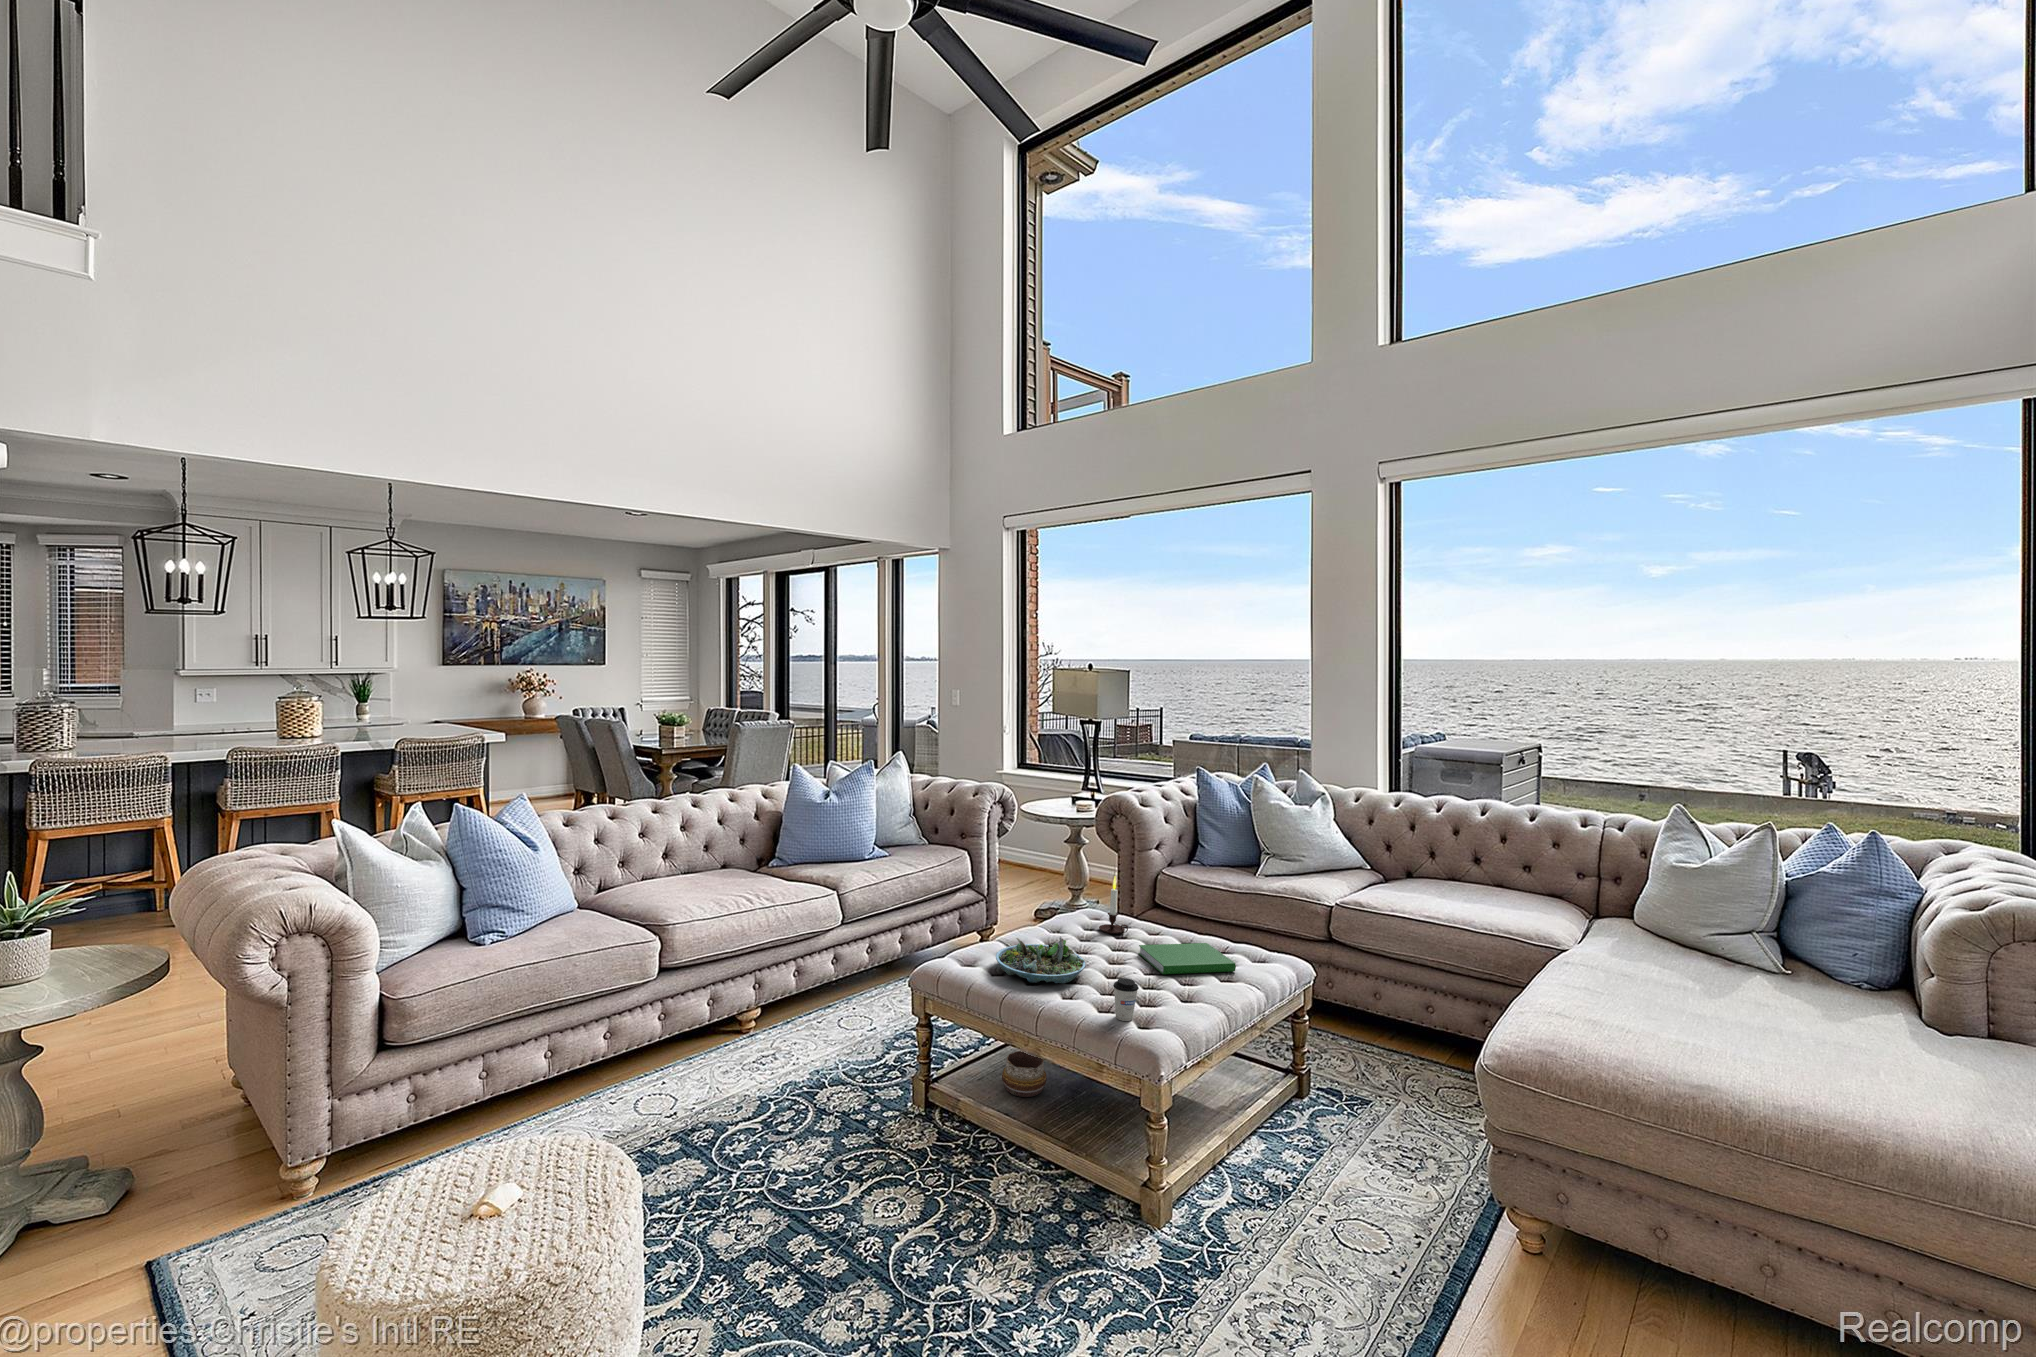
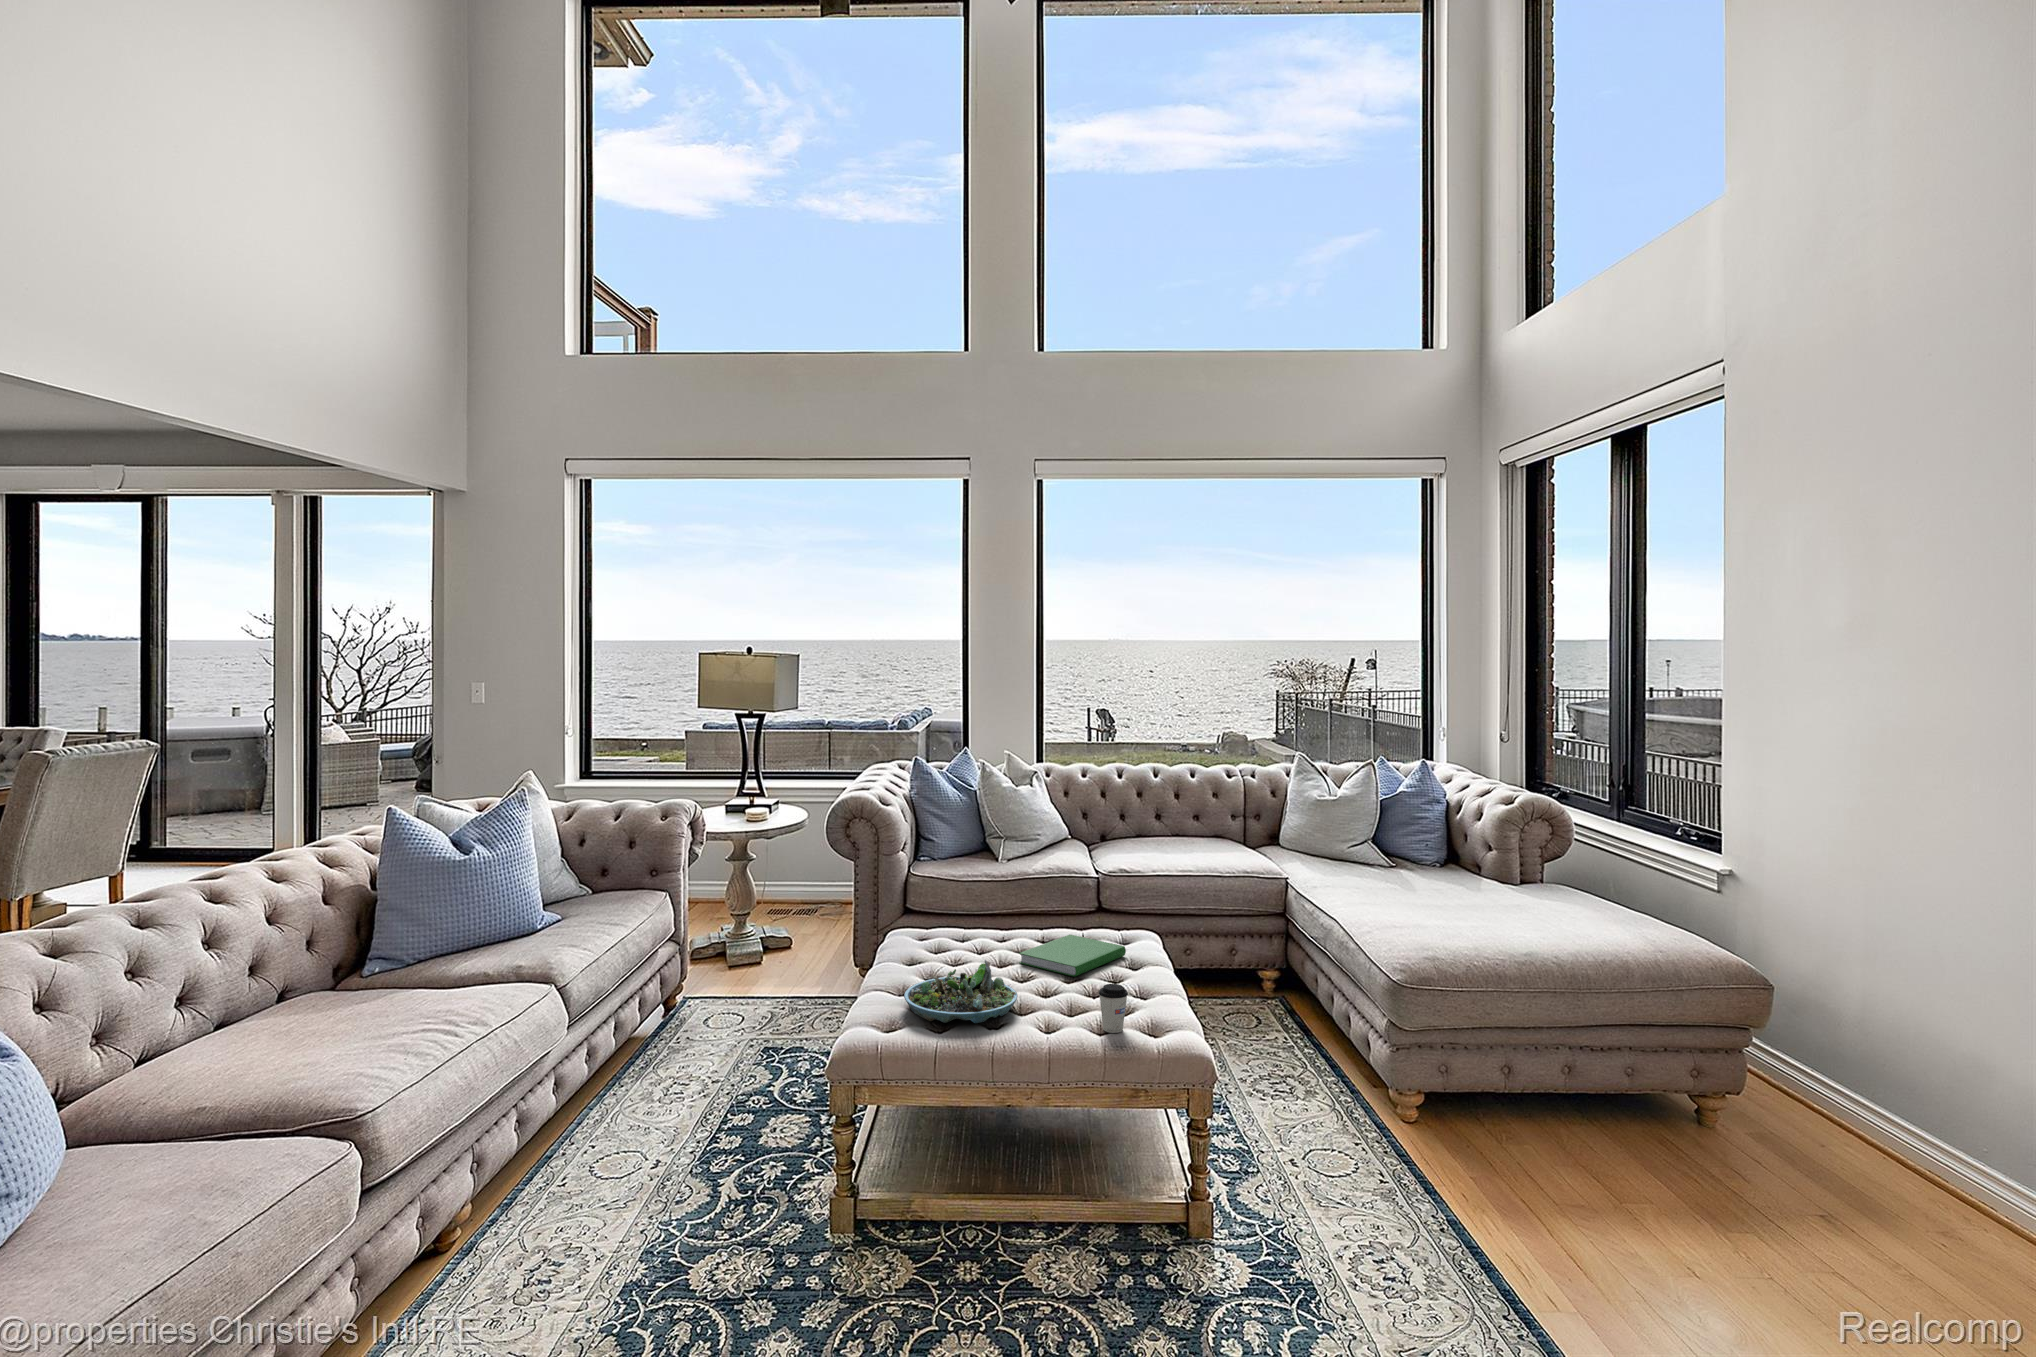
candle: present [1099,877,1128,934] -> none [941,881,981,950]
decorative bowl: present [1002,1051,1047,1097] -> none [925,1113,982,1172]

